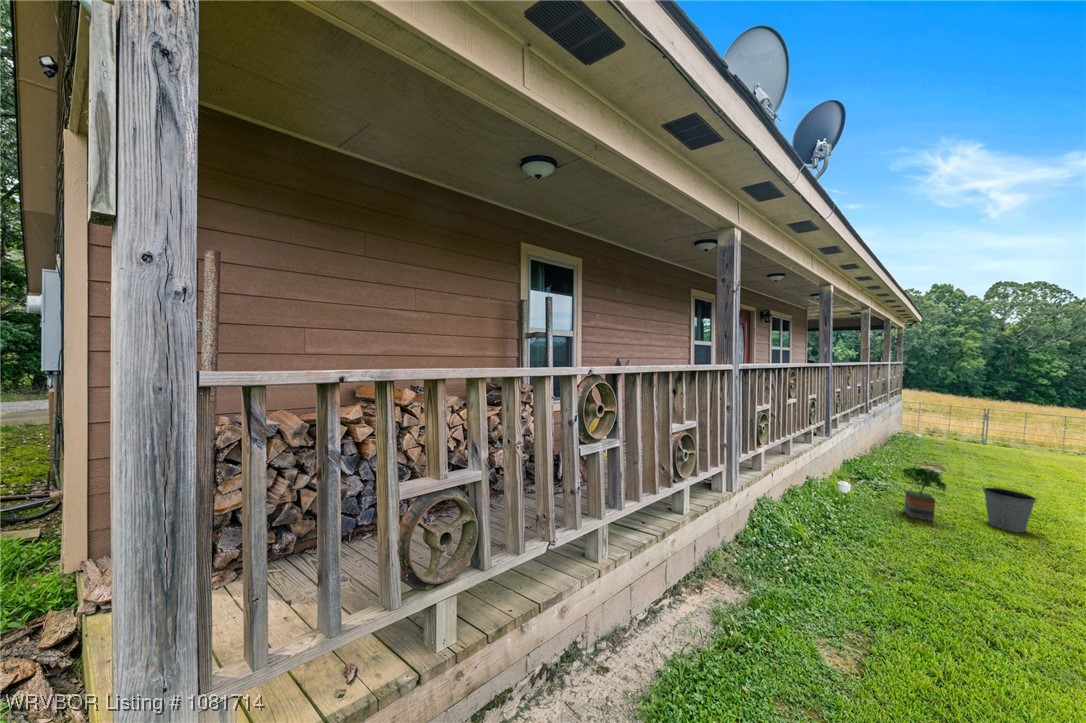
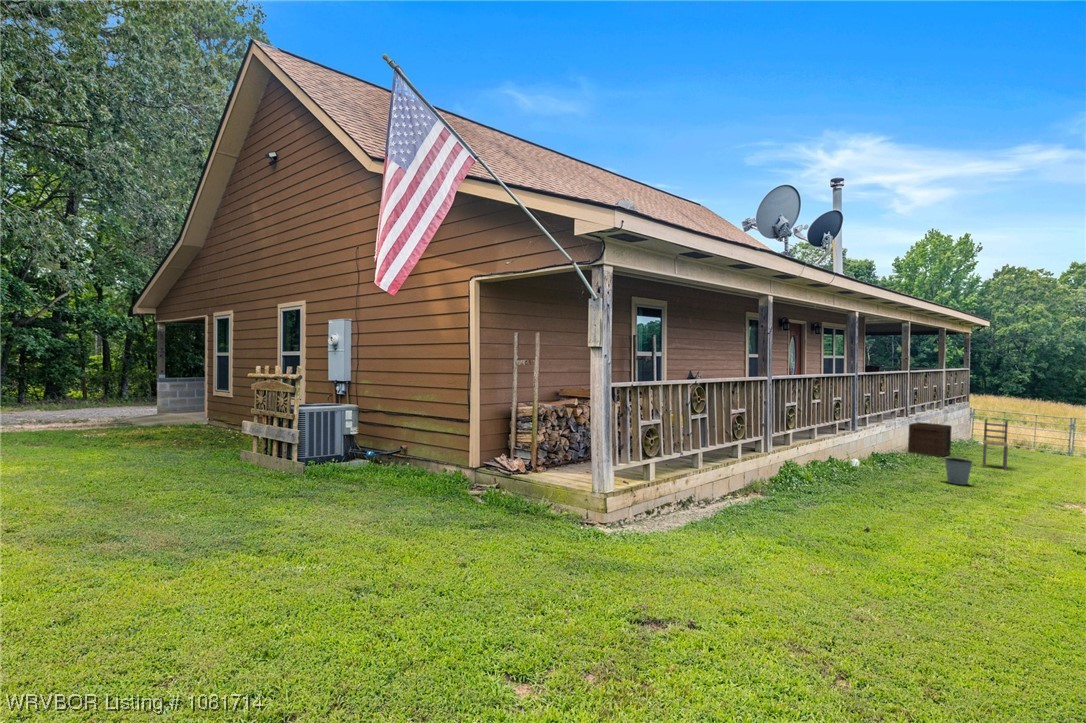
wooden crate: none [868,420,918,462] -> present [908,422,952,457]
chair: none [974,421,1018,488] -> present [983,419,1008,470]
potted tree: present [902,467,947,521] -> none [890,444,917,480]

